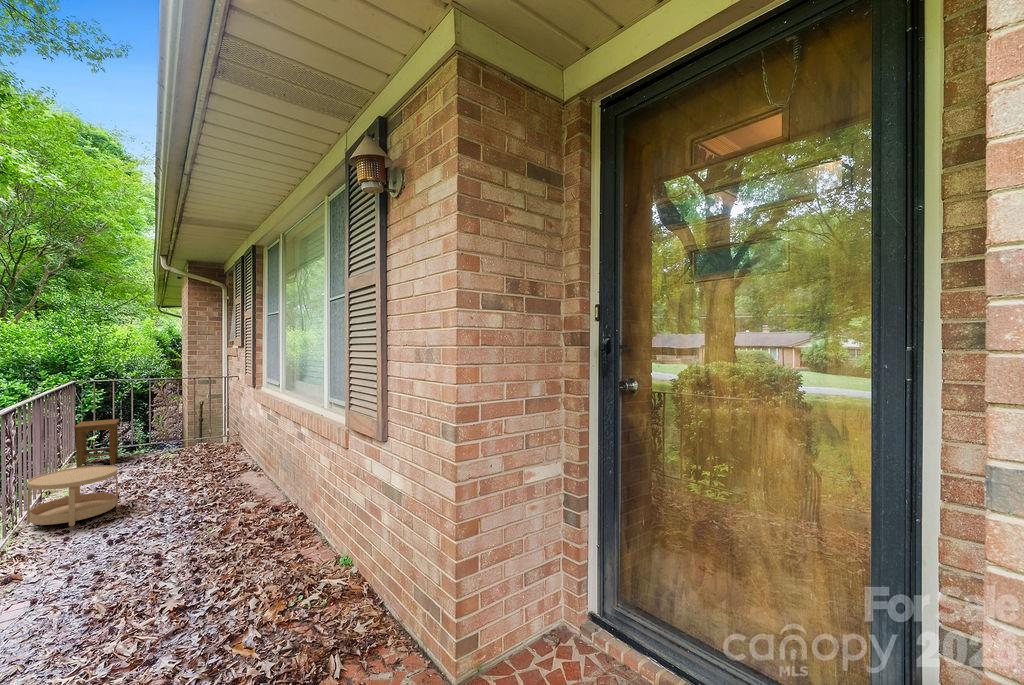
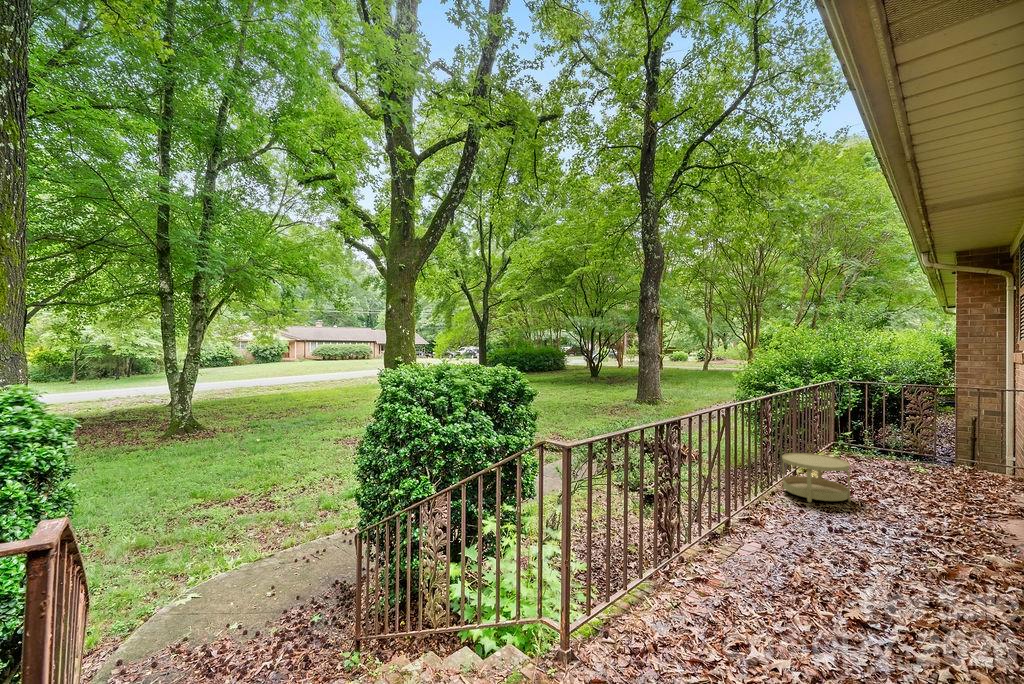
stool: present [74,419,120,468] -> none [830,417,871,463]

